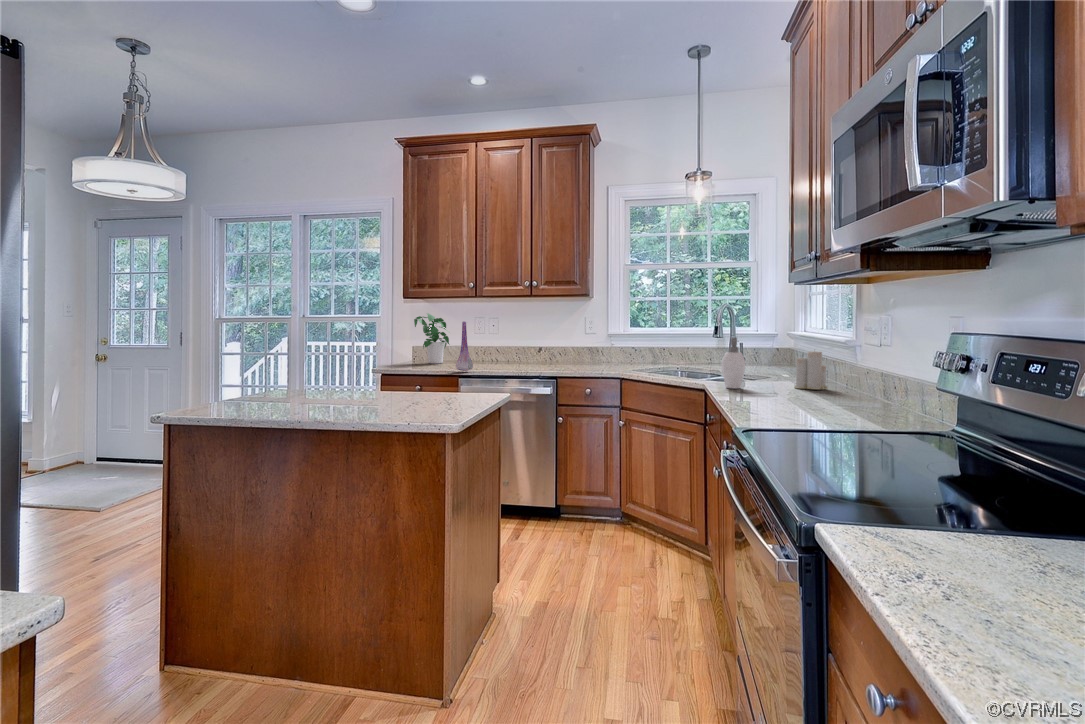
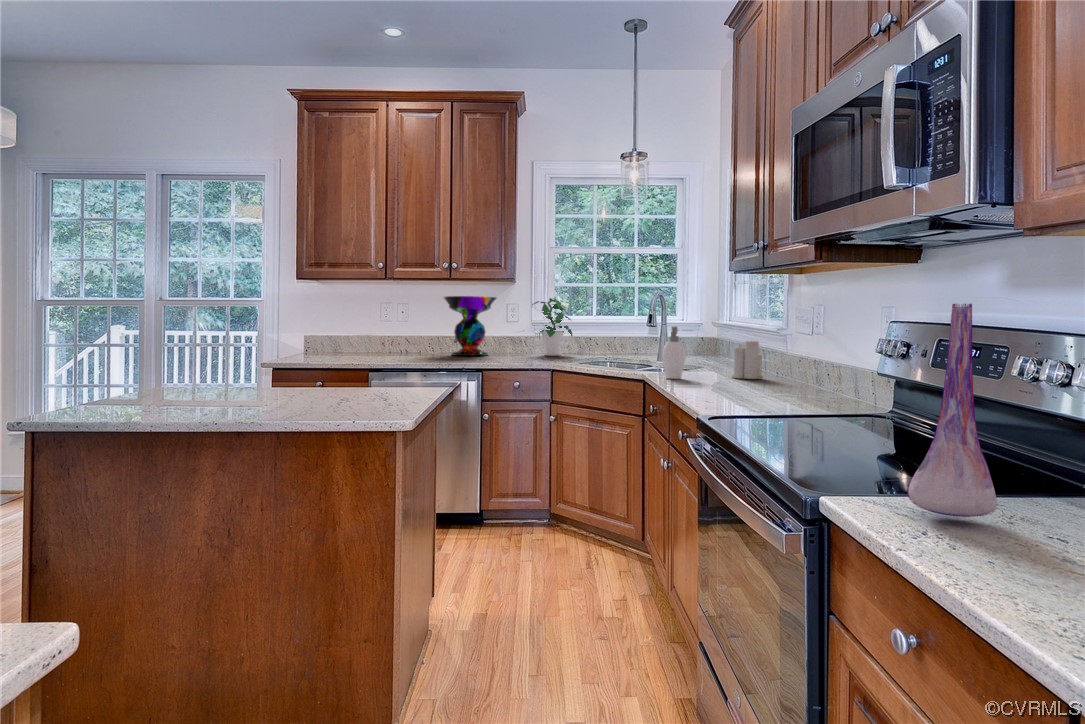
decorative bowl: none [528,311,577,365] -> present [443,296,497,356]
potted plant: present [414,313,449,364] -> present [532,298,572,356]
vase: present [456,322,473,371] -> present [907,304,997,517]

